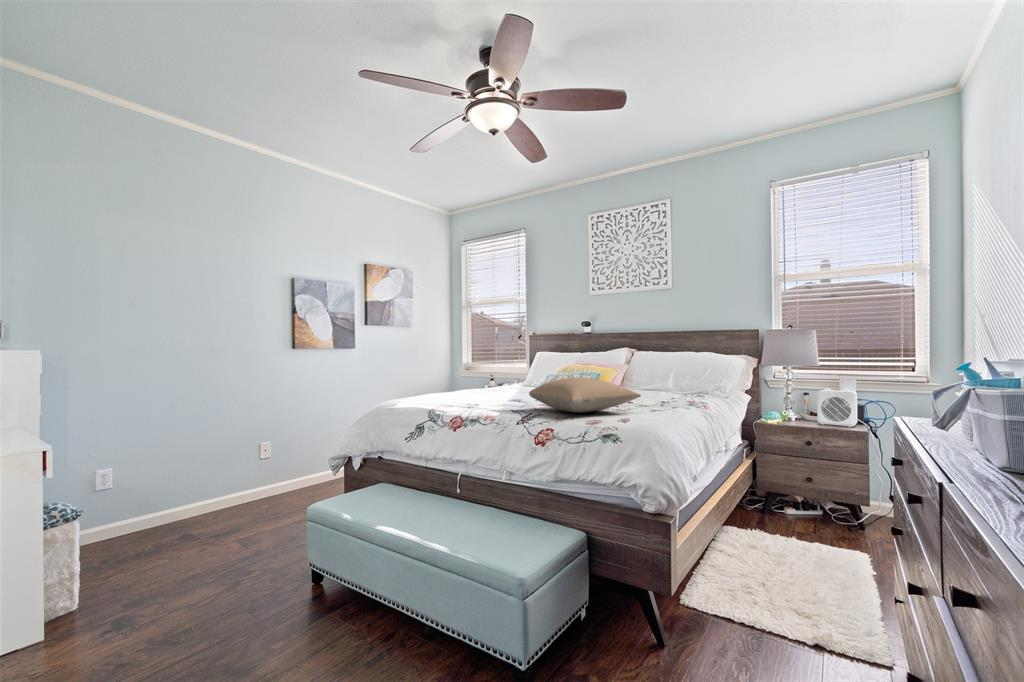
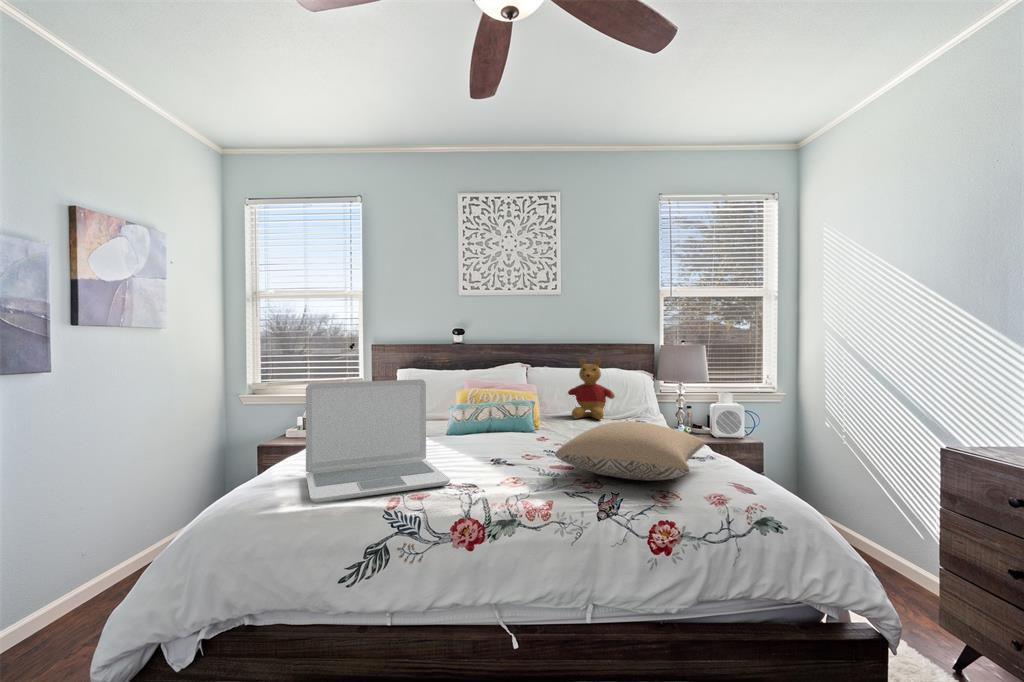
stuffed bear: none [645,342,687,392] -> present [568,359,615,419]
laptop: none [405,350,483,406] -> present [306,379,450,503]

